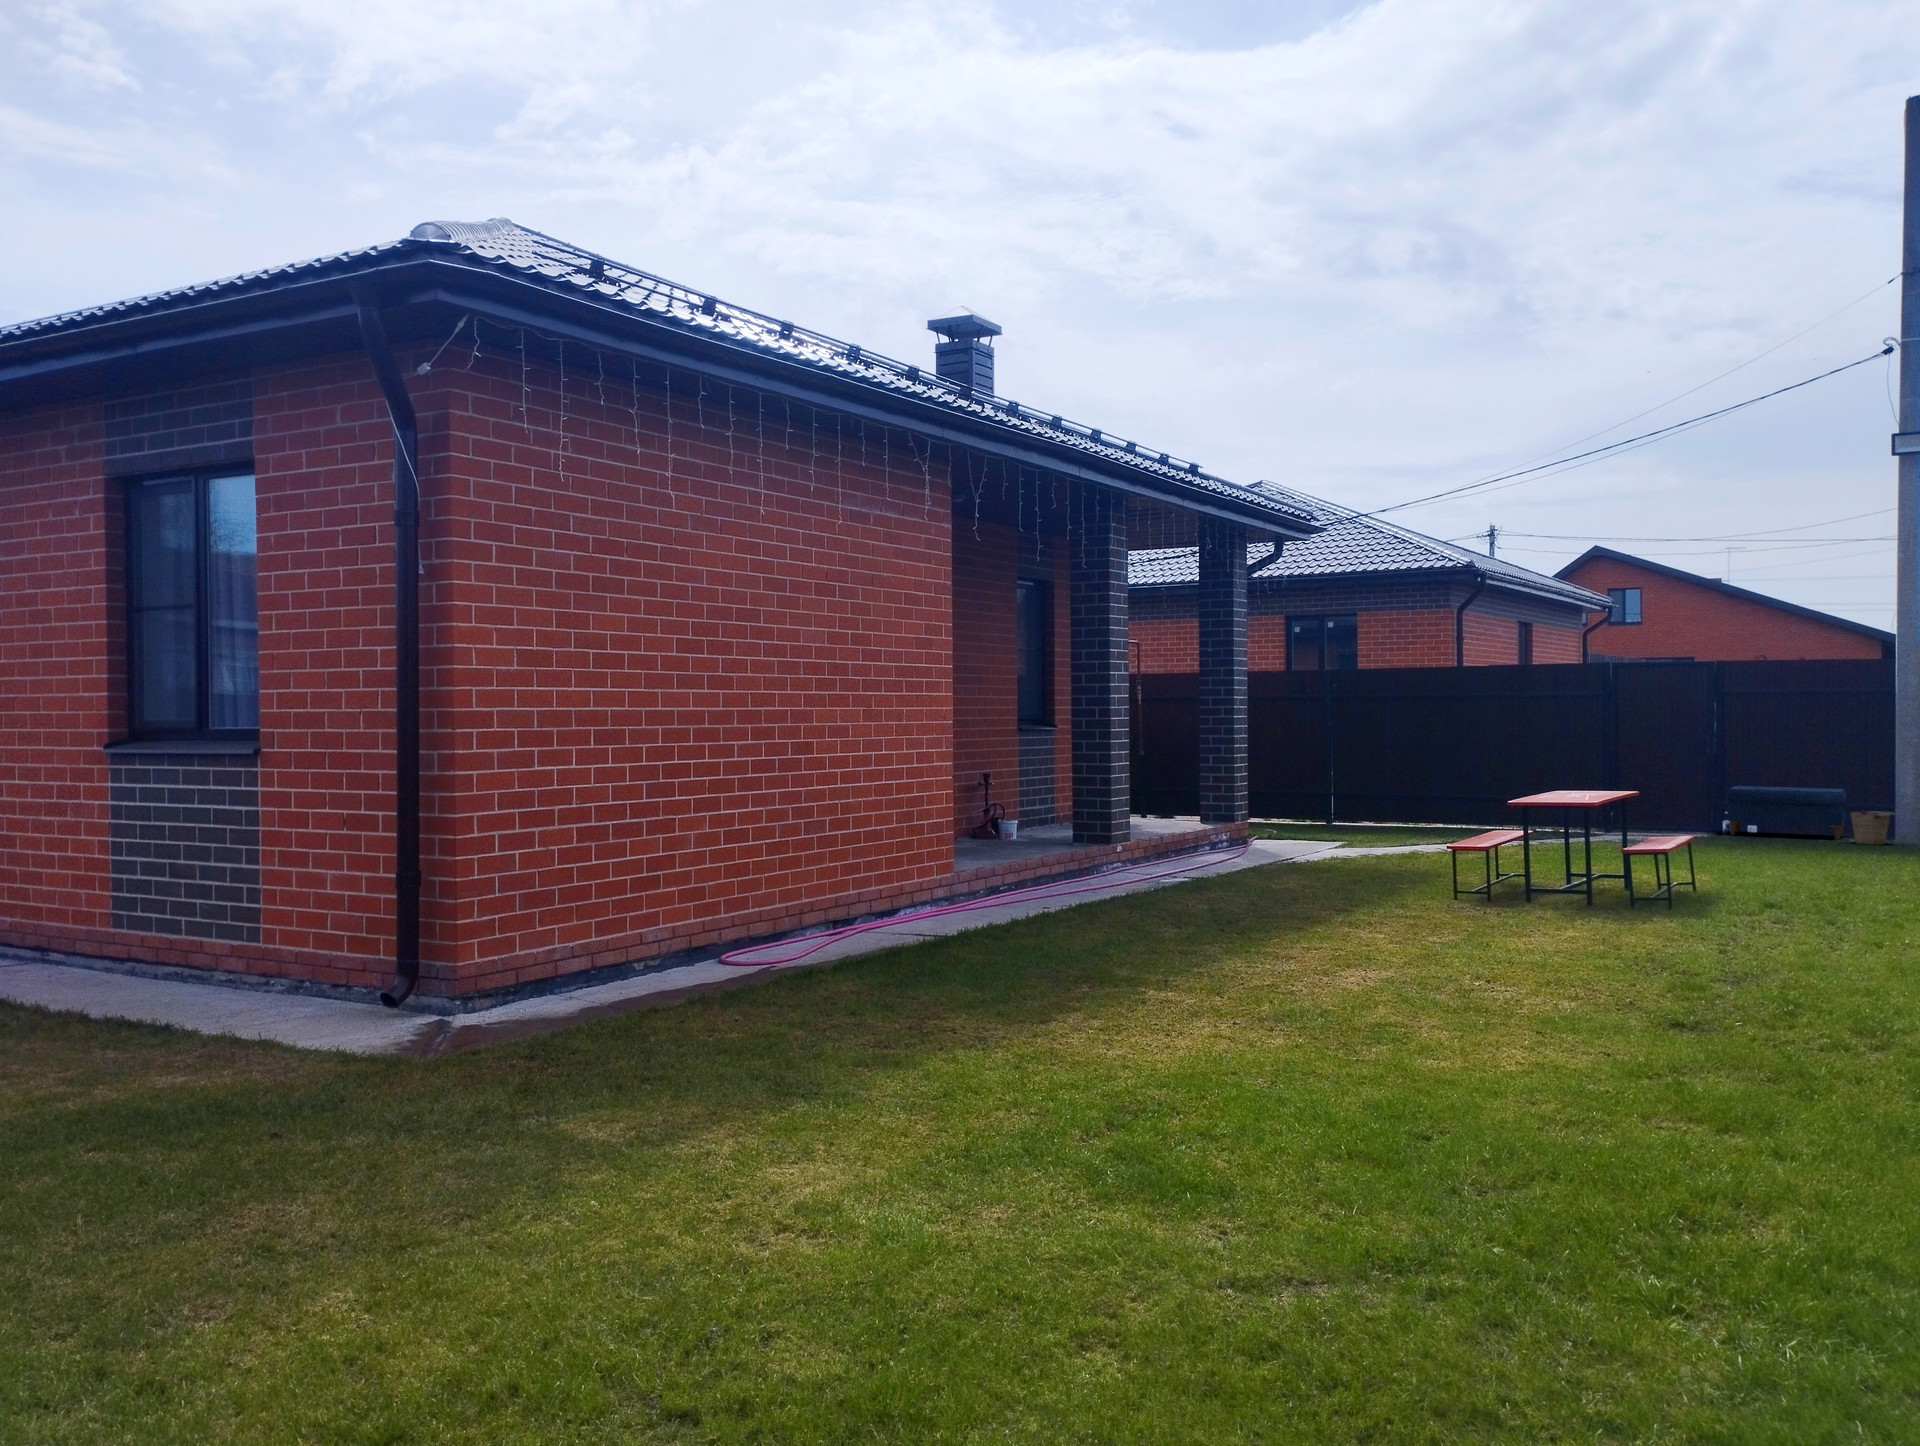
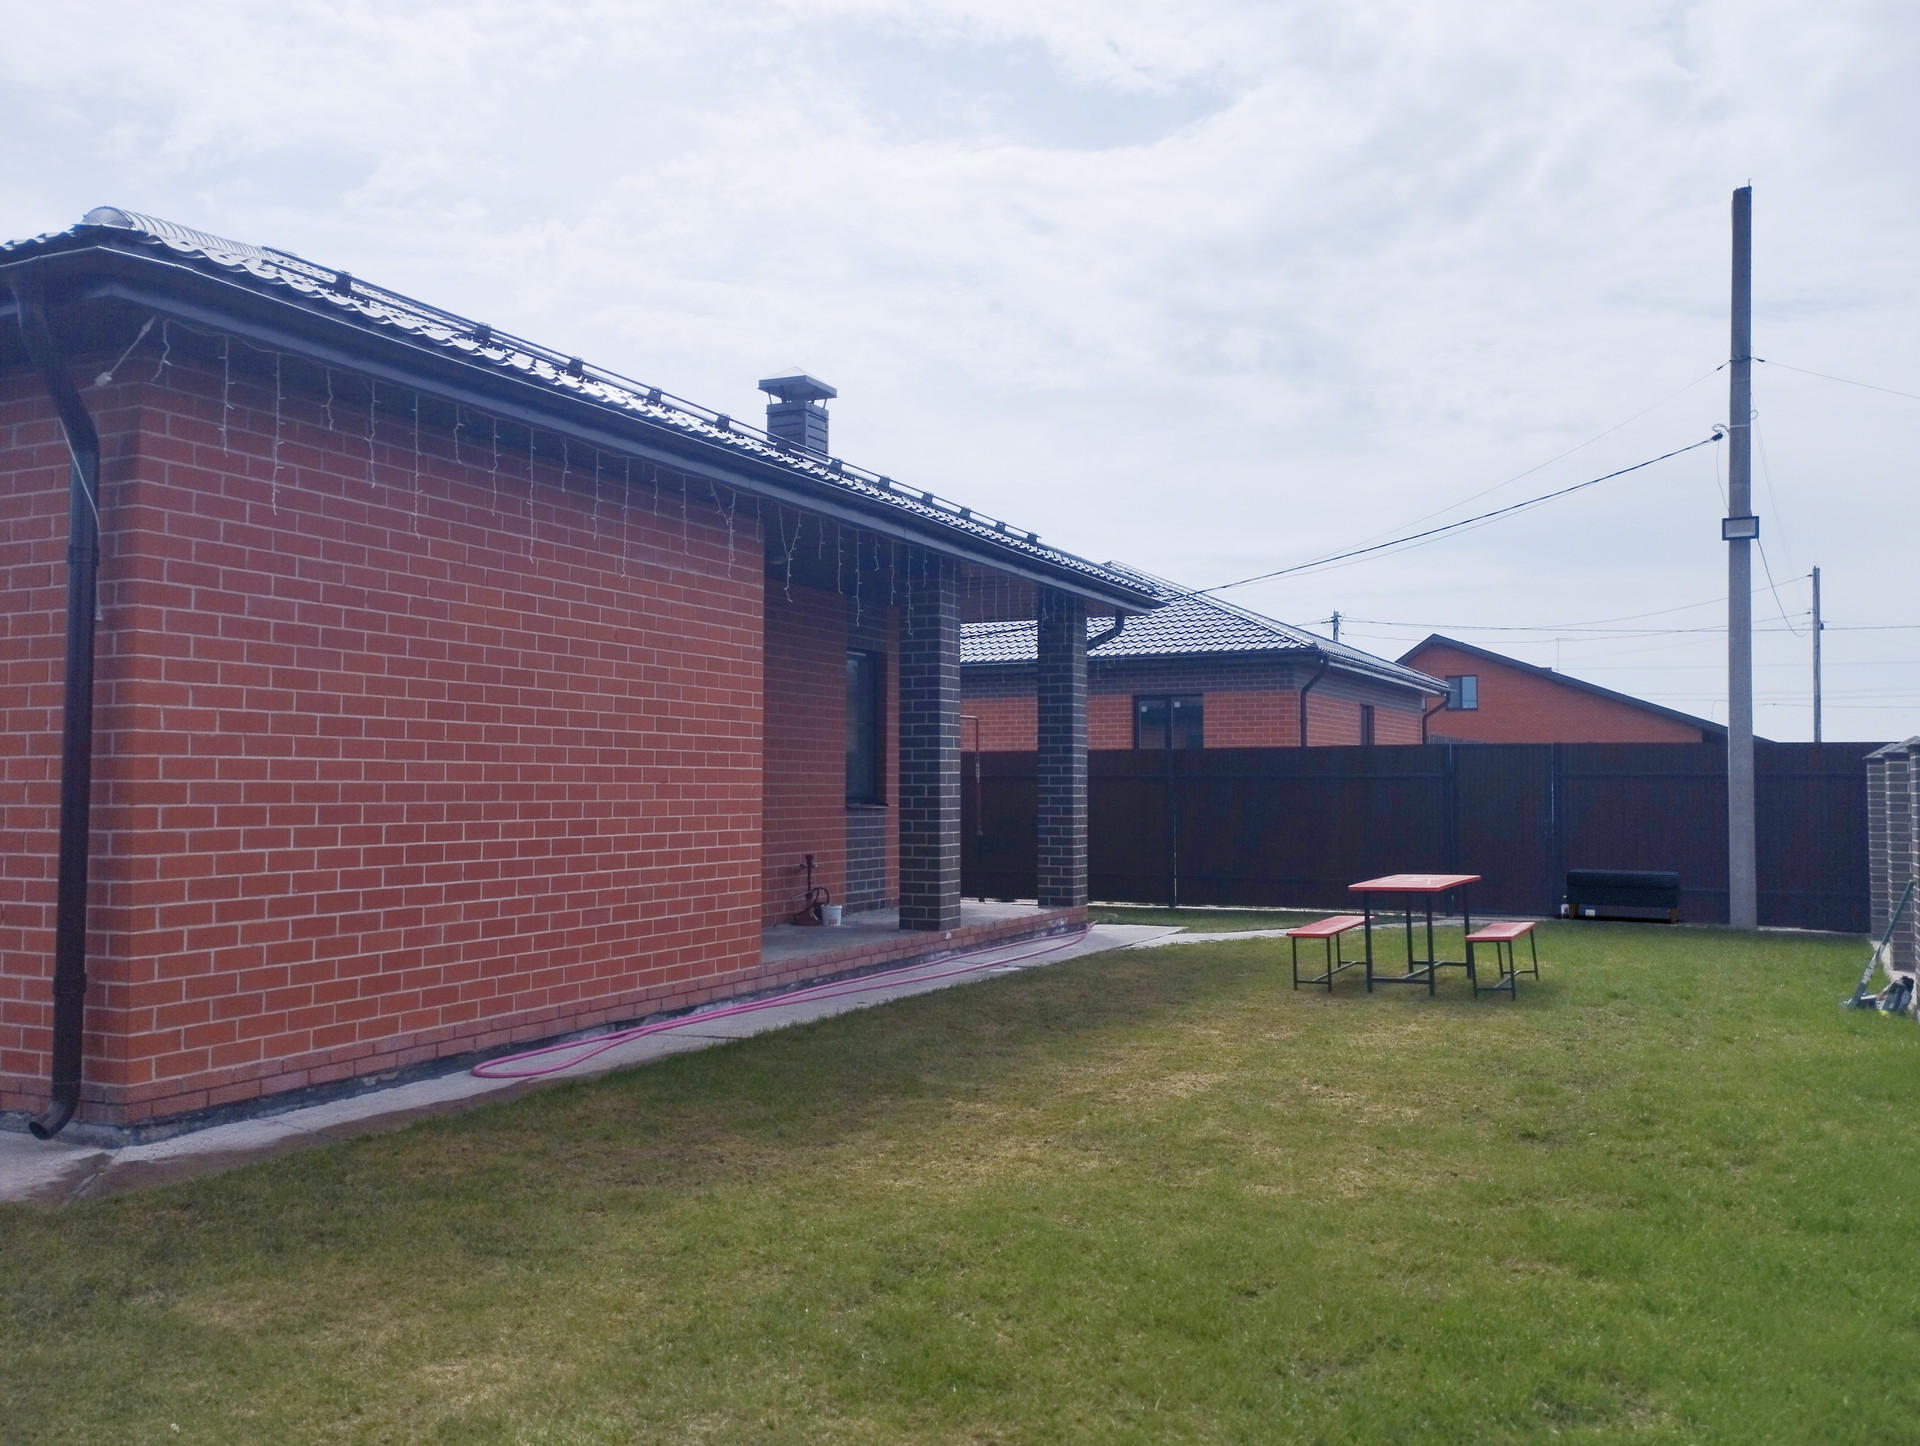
bucket: present [1851,810,1890,845] -> none [1686,893,1729,928]

